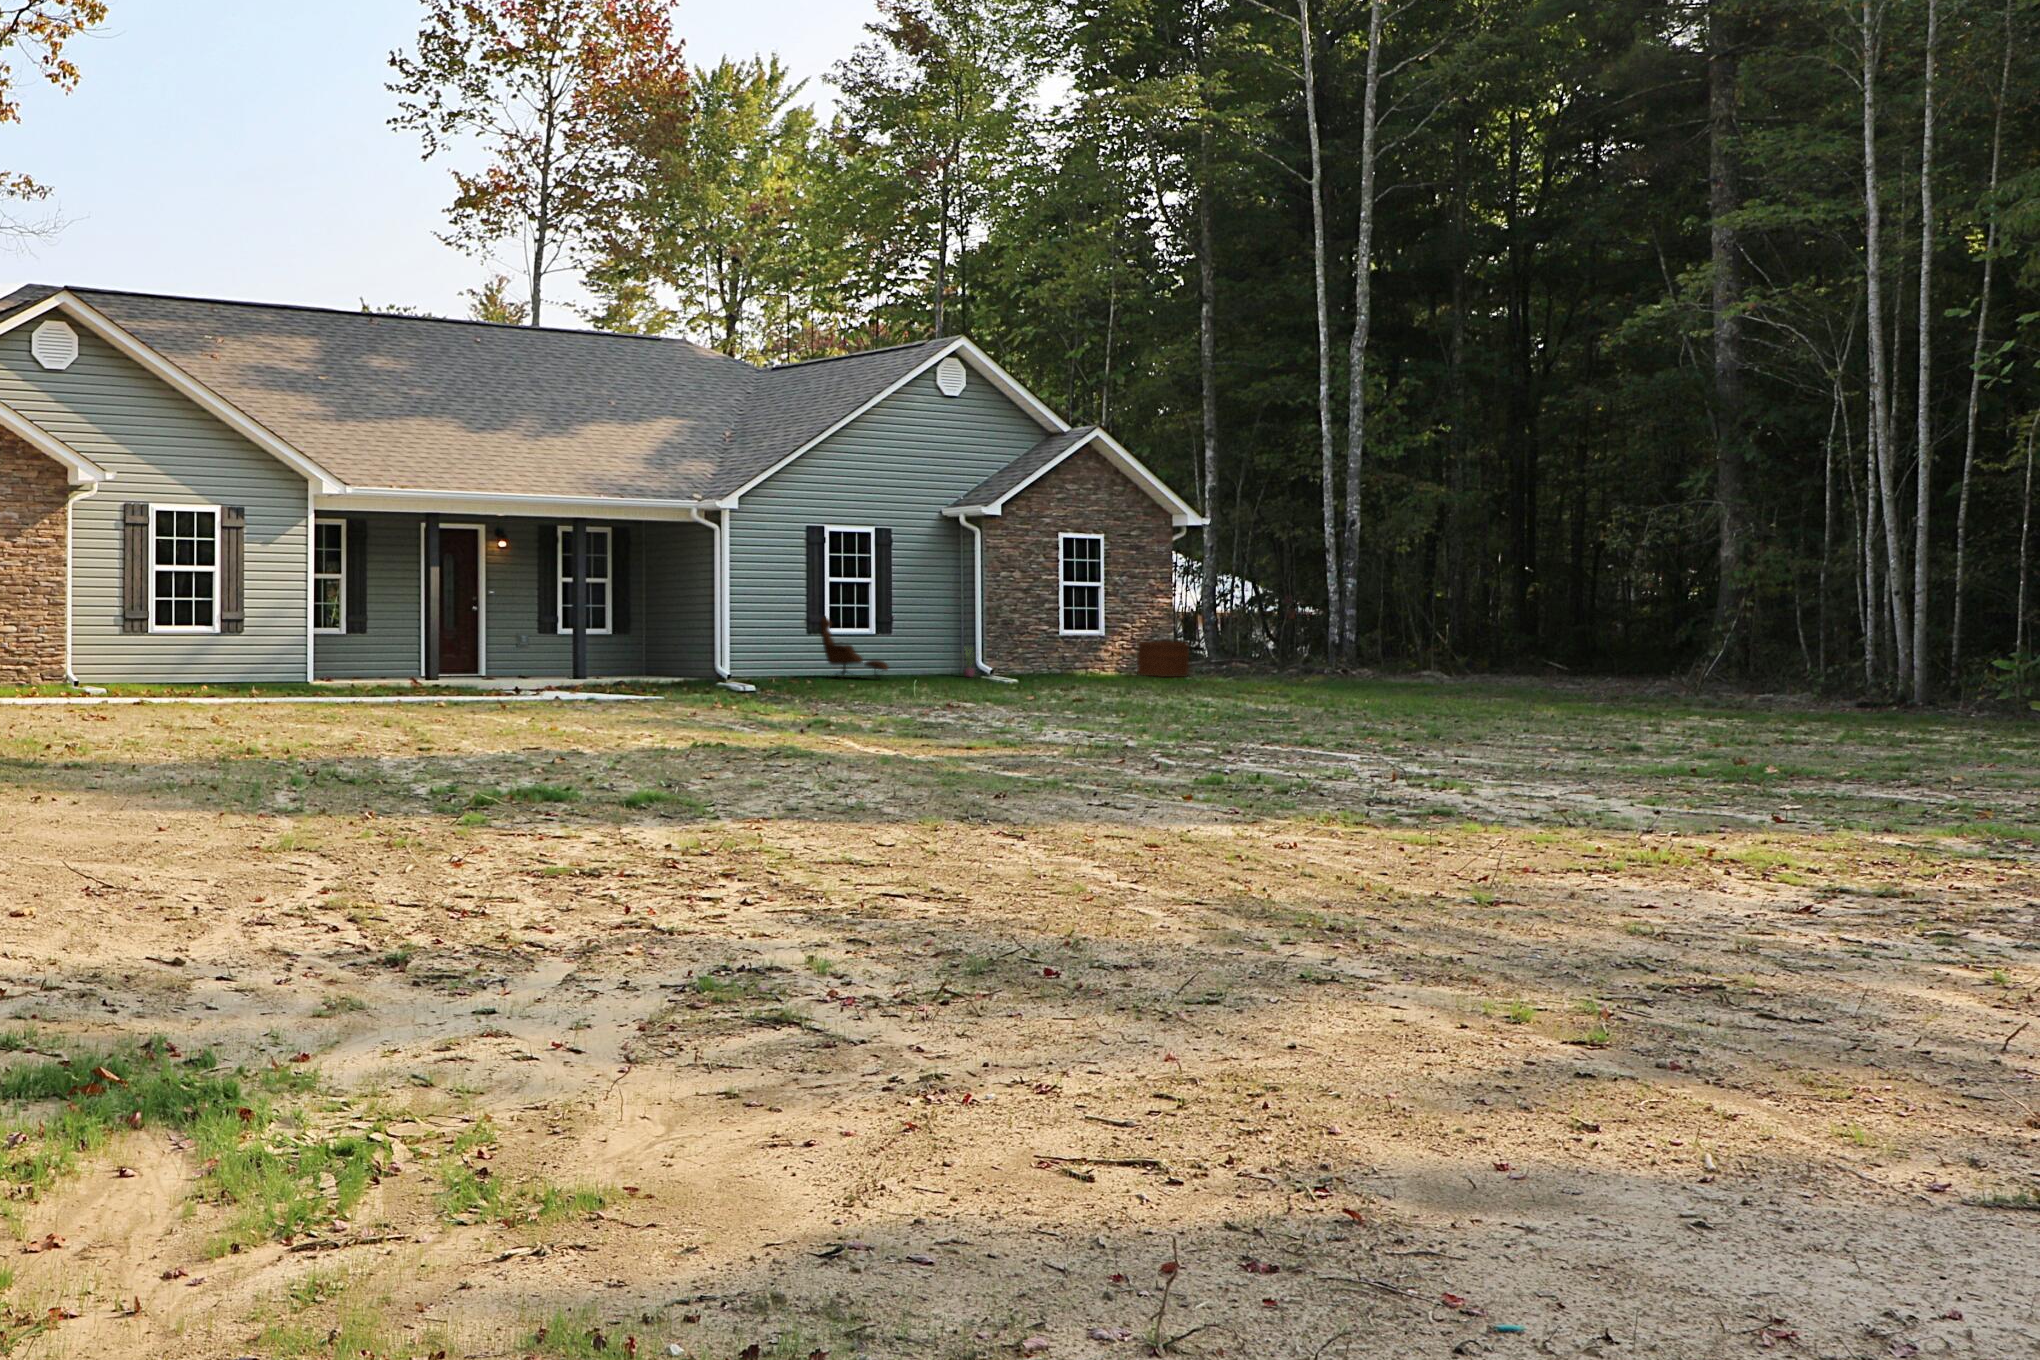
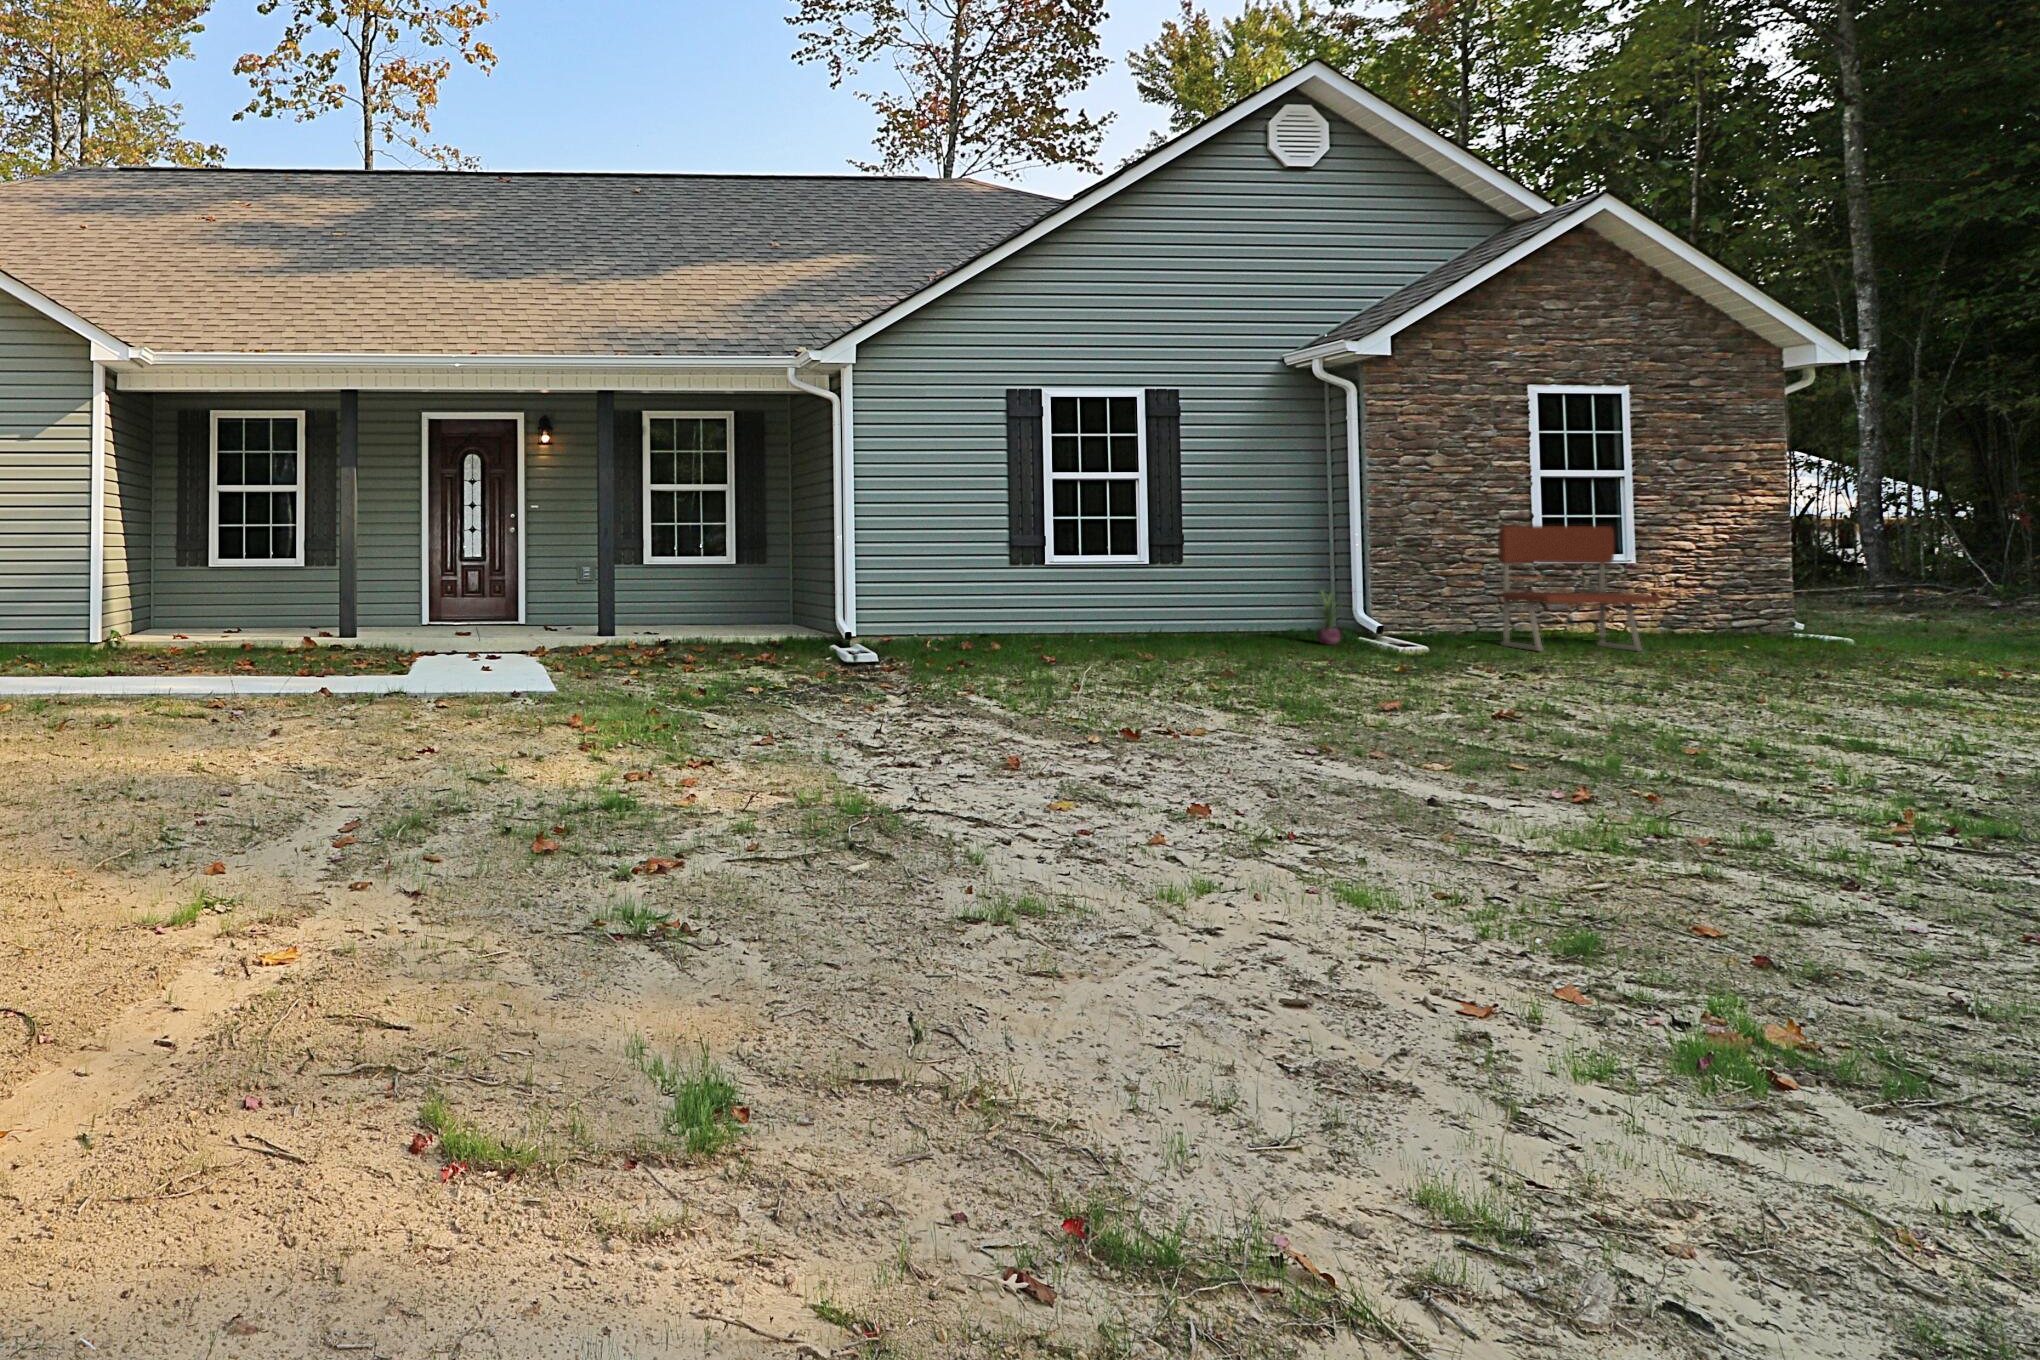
bench: none [1045,612,1113,678] -> present [1498,526,1661,652]
lounge chair: present [821,617,889,679] -> none [1015,540,1148,651]
wooden crate: present [1137,641,1189,677] -> none [1721,578,1854,650]

